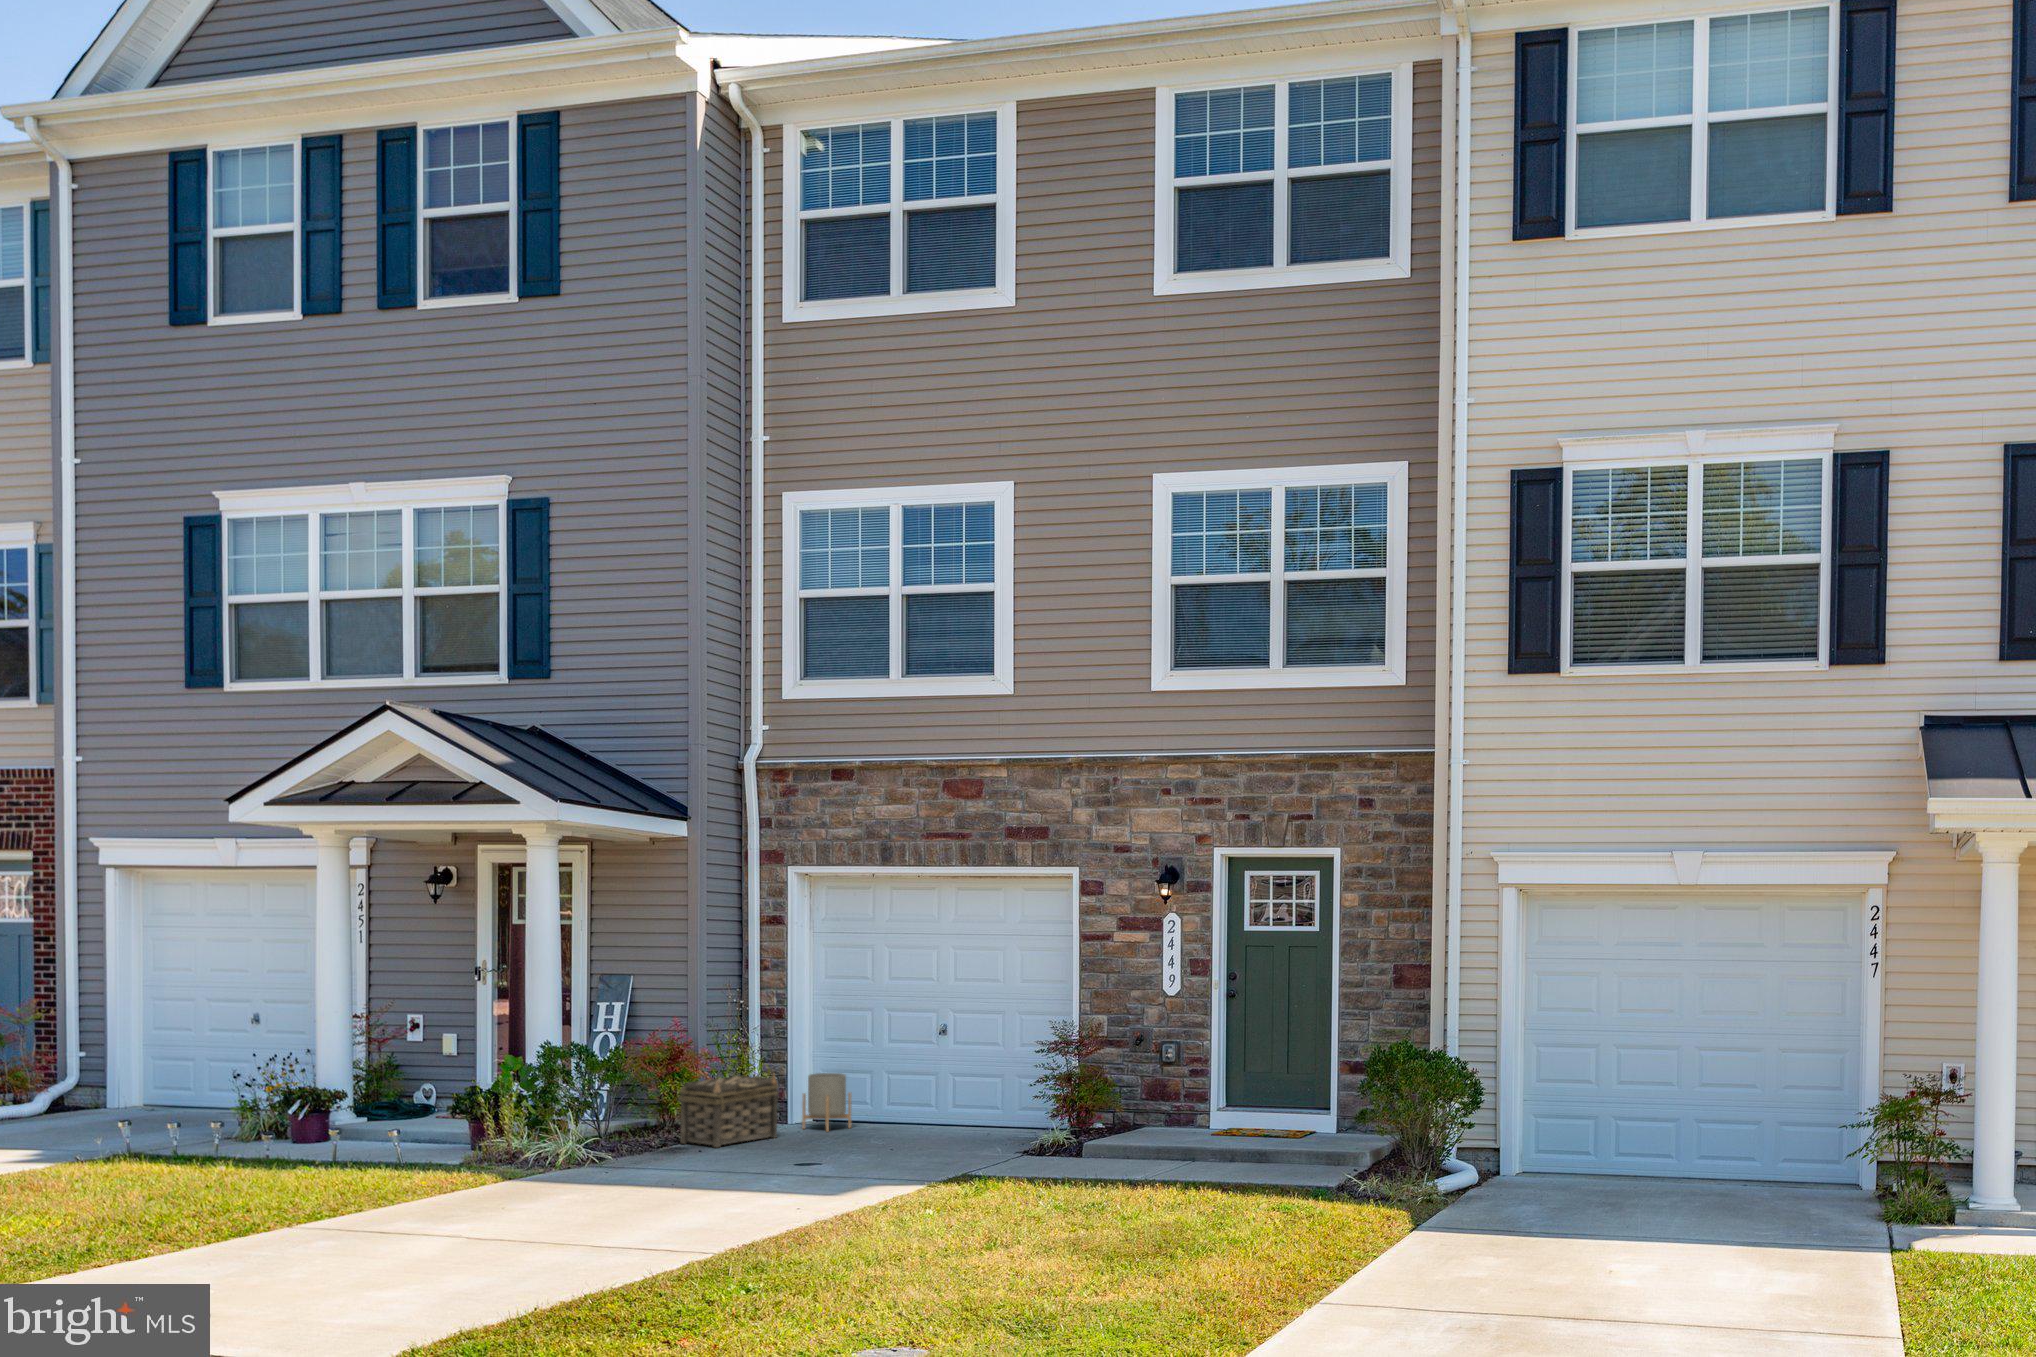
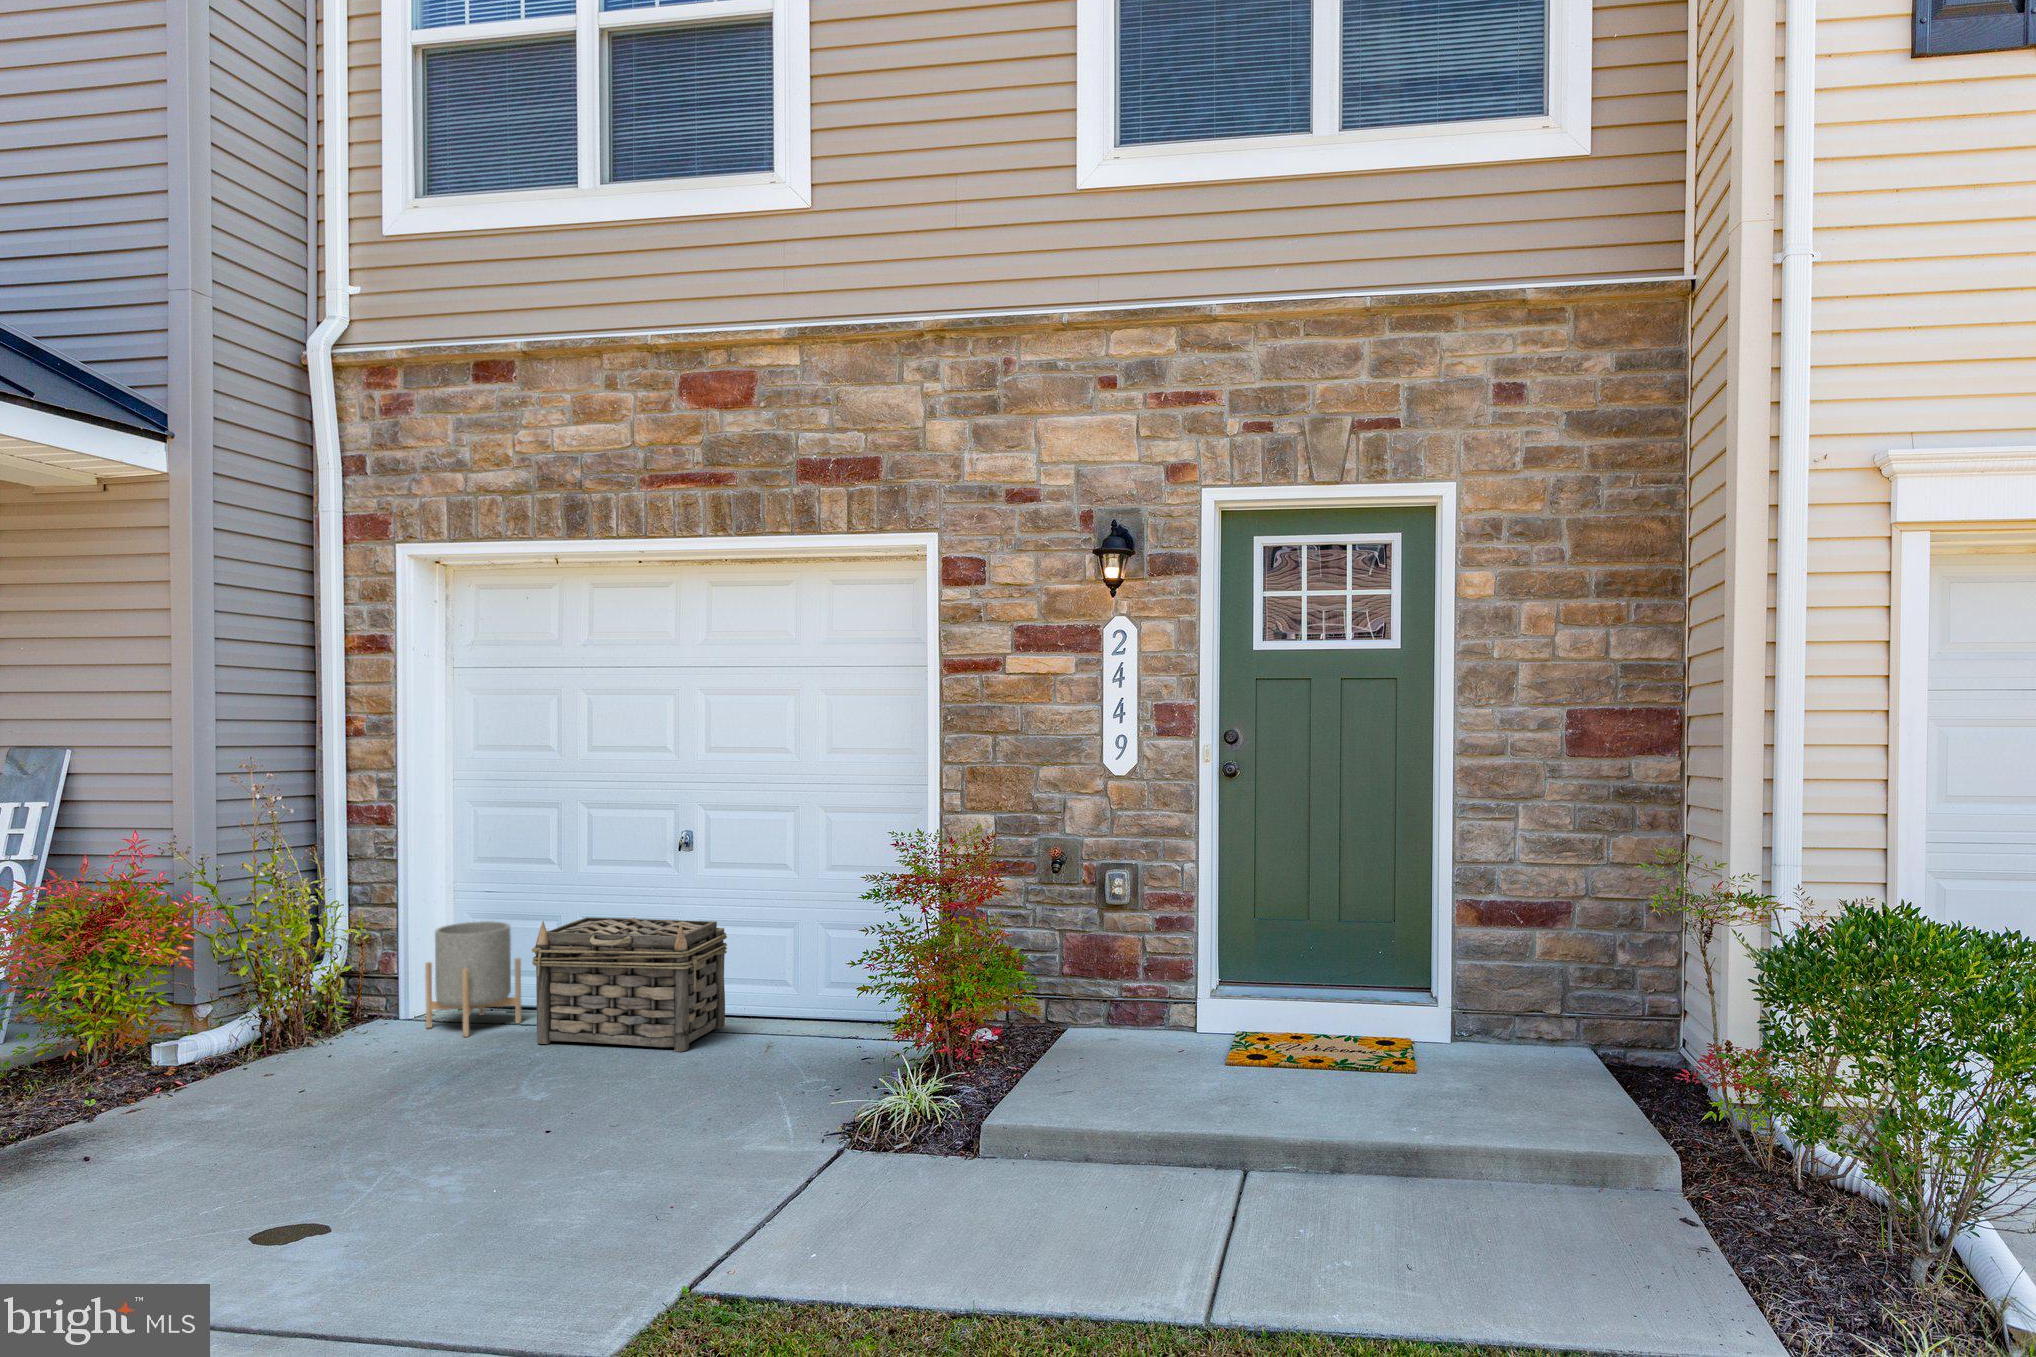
basket: present [679,1074,778,1147] -> present [532,917,727,1052]

